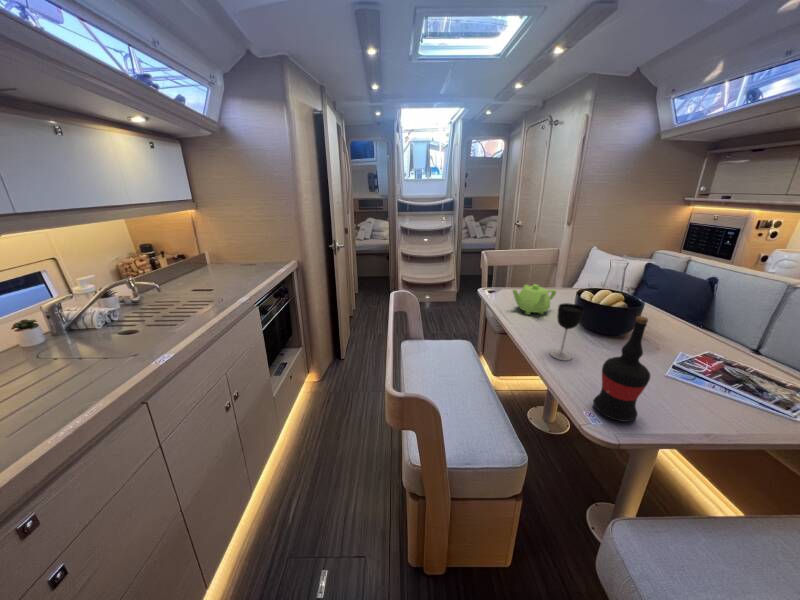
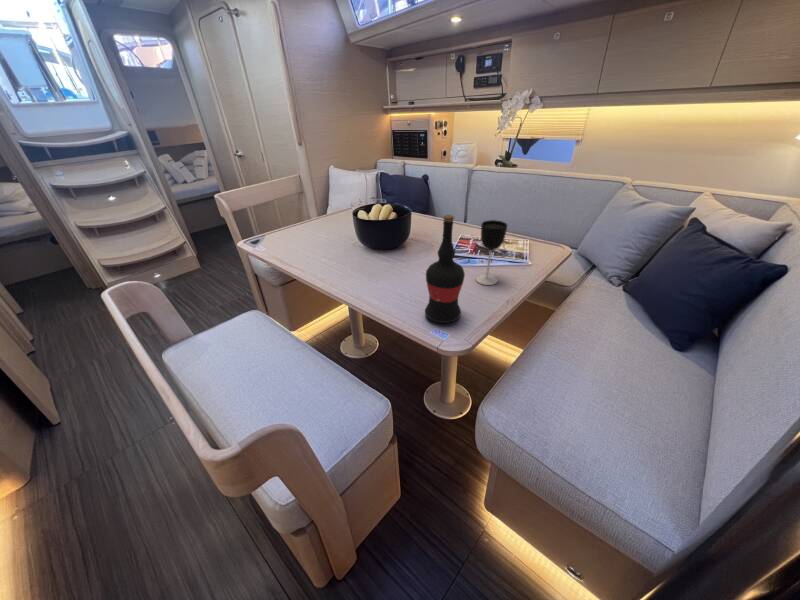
teapot: present [513,284,556,315] -> none [284,216,329,253]
wine glass: present [550,303,584,360] -> present [476,220,507,285]

